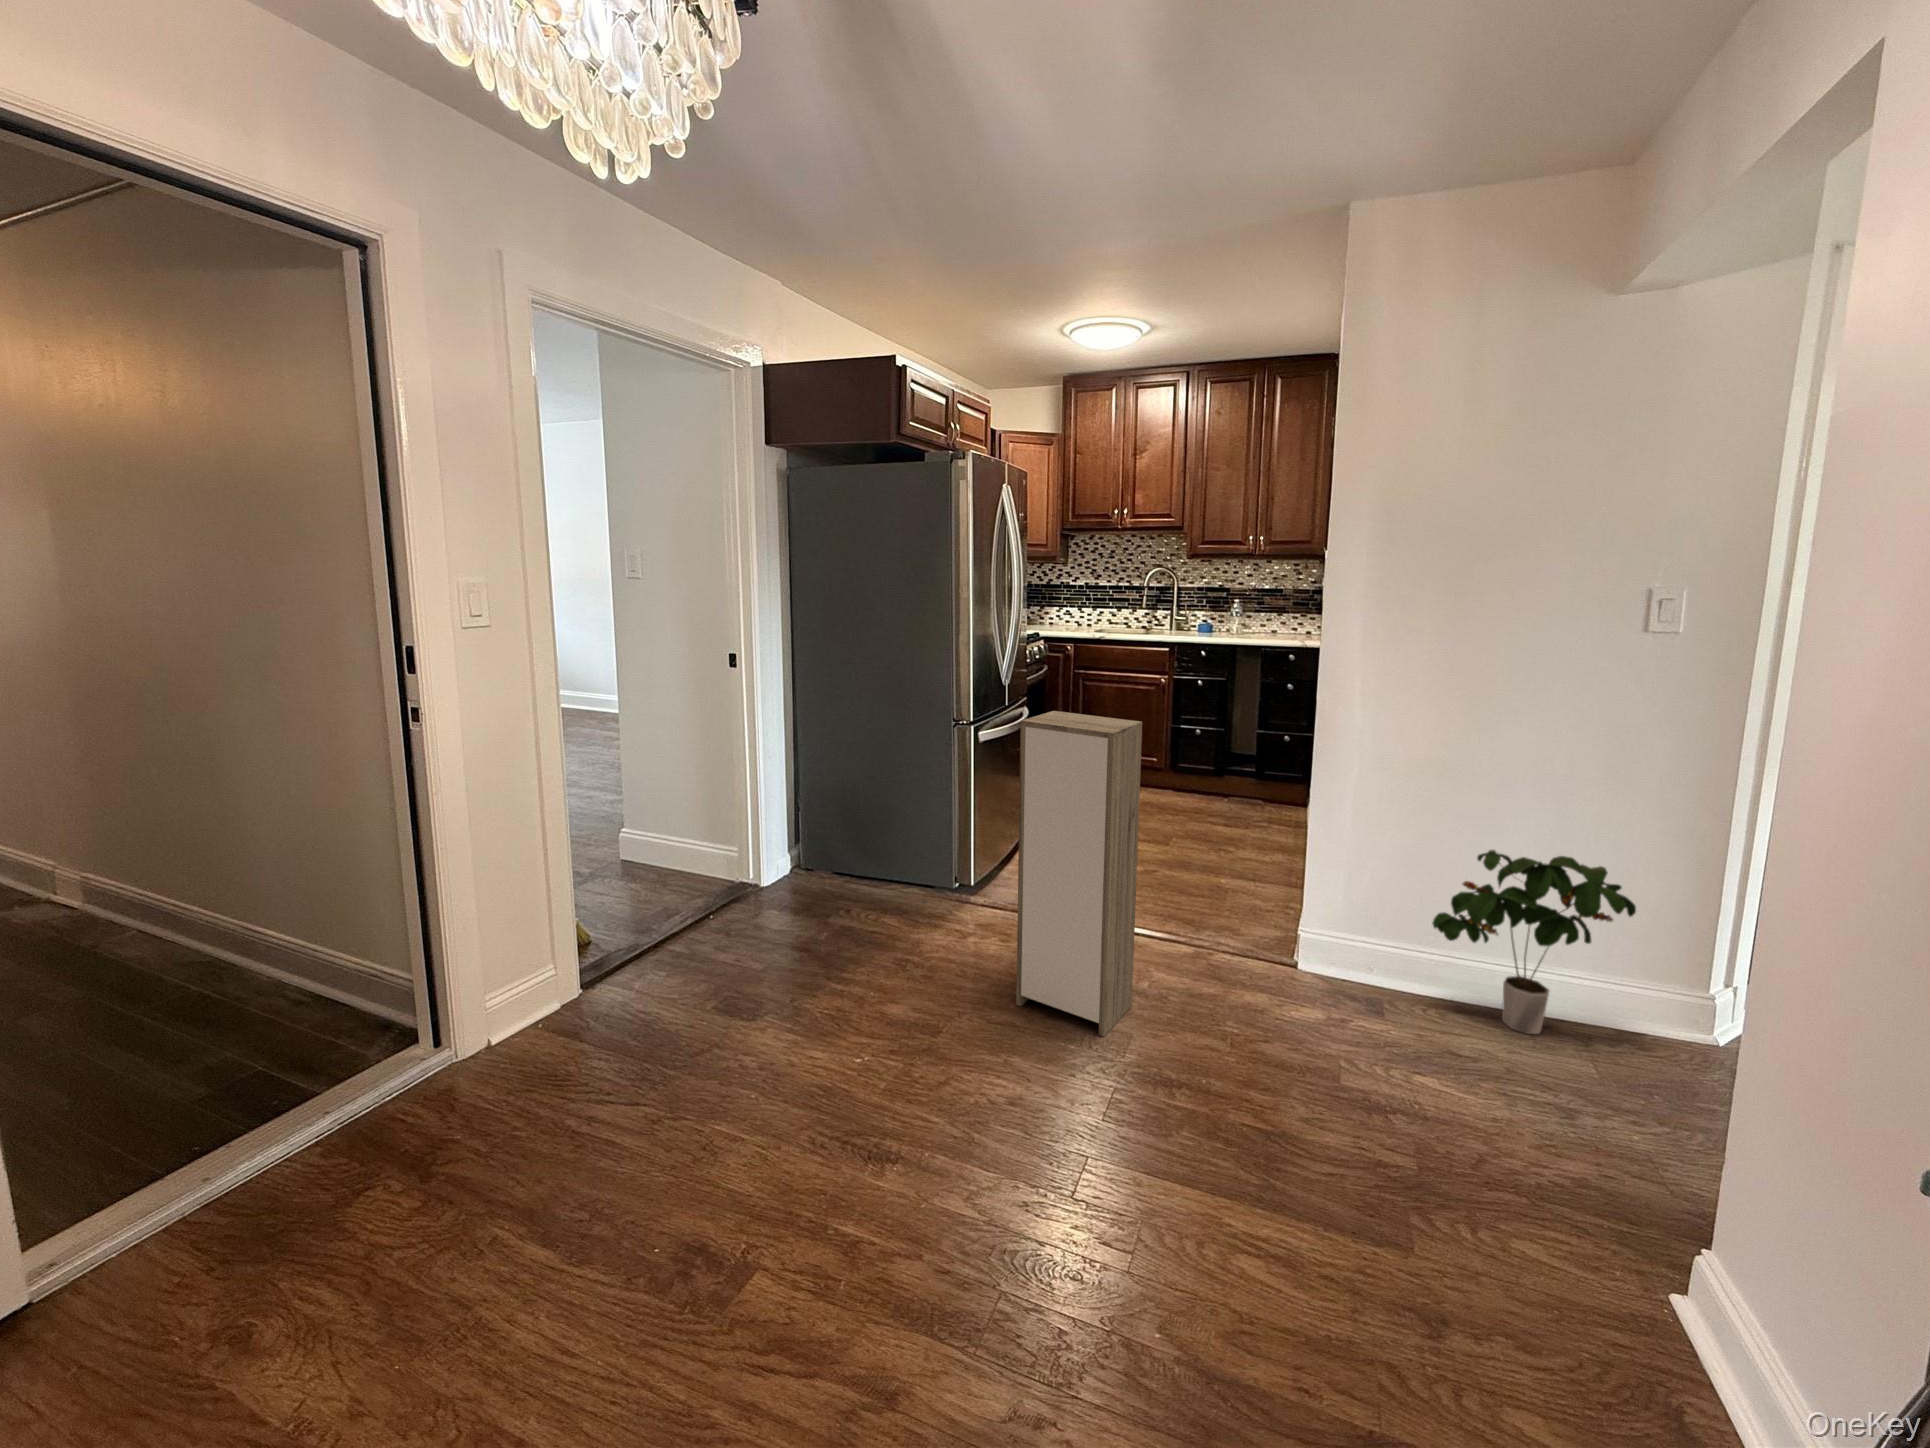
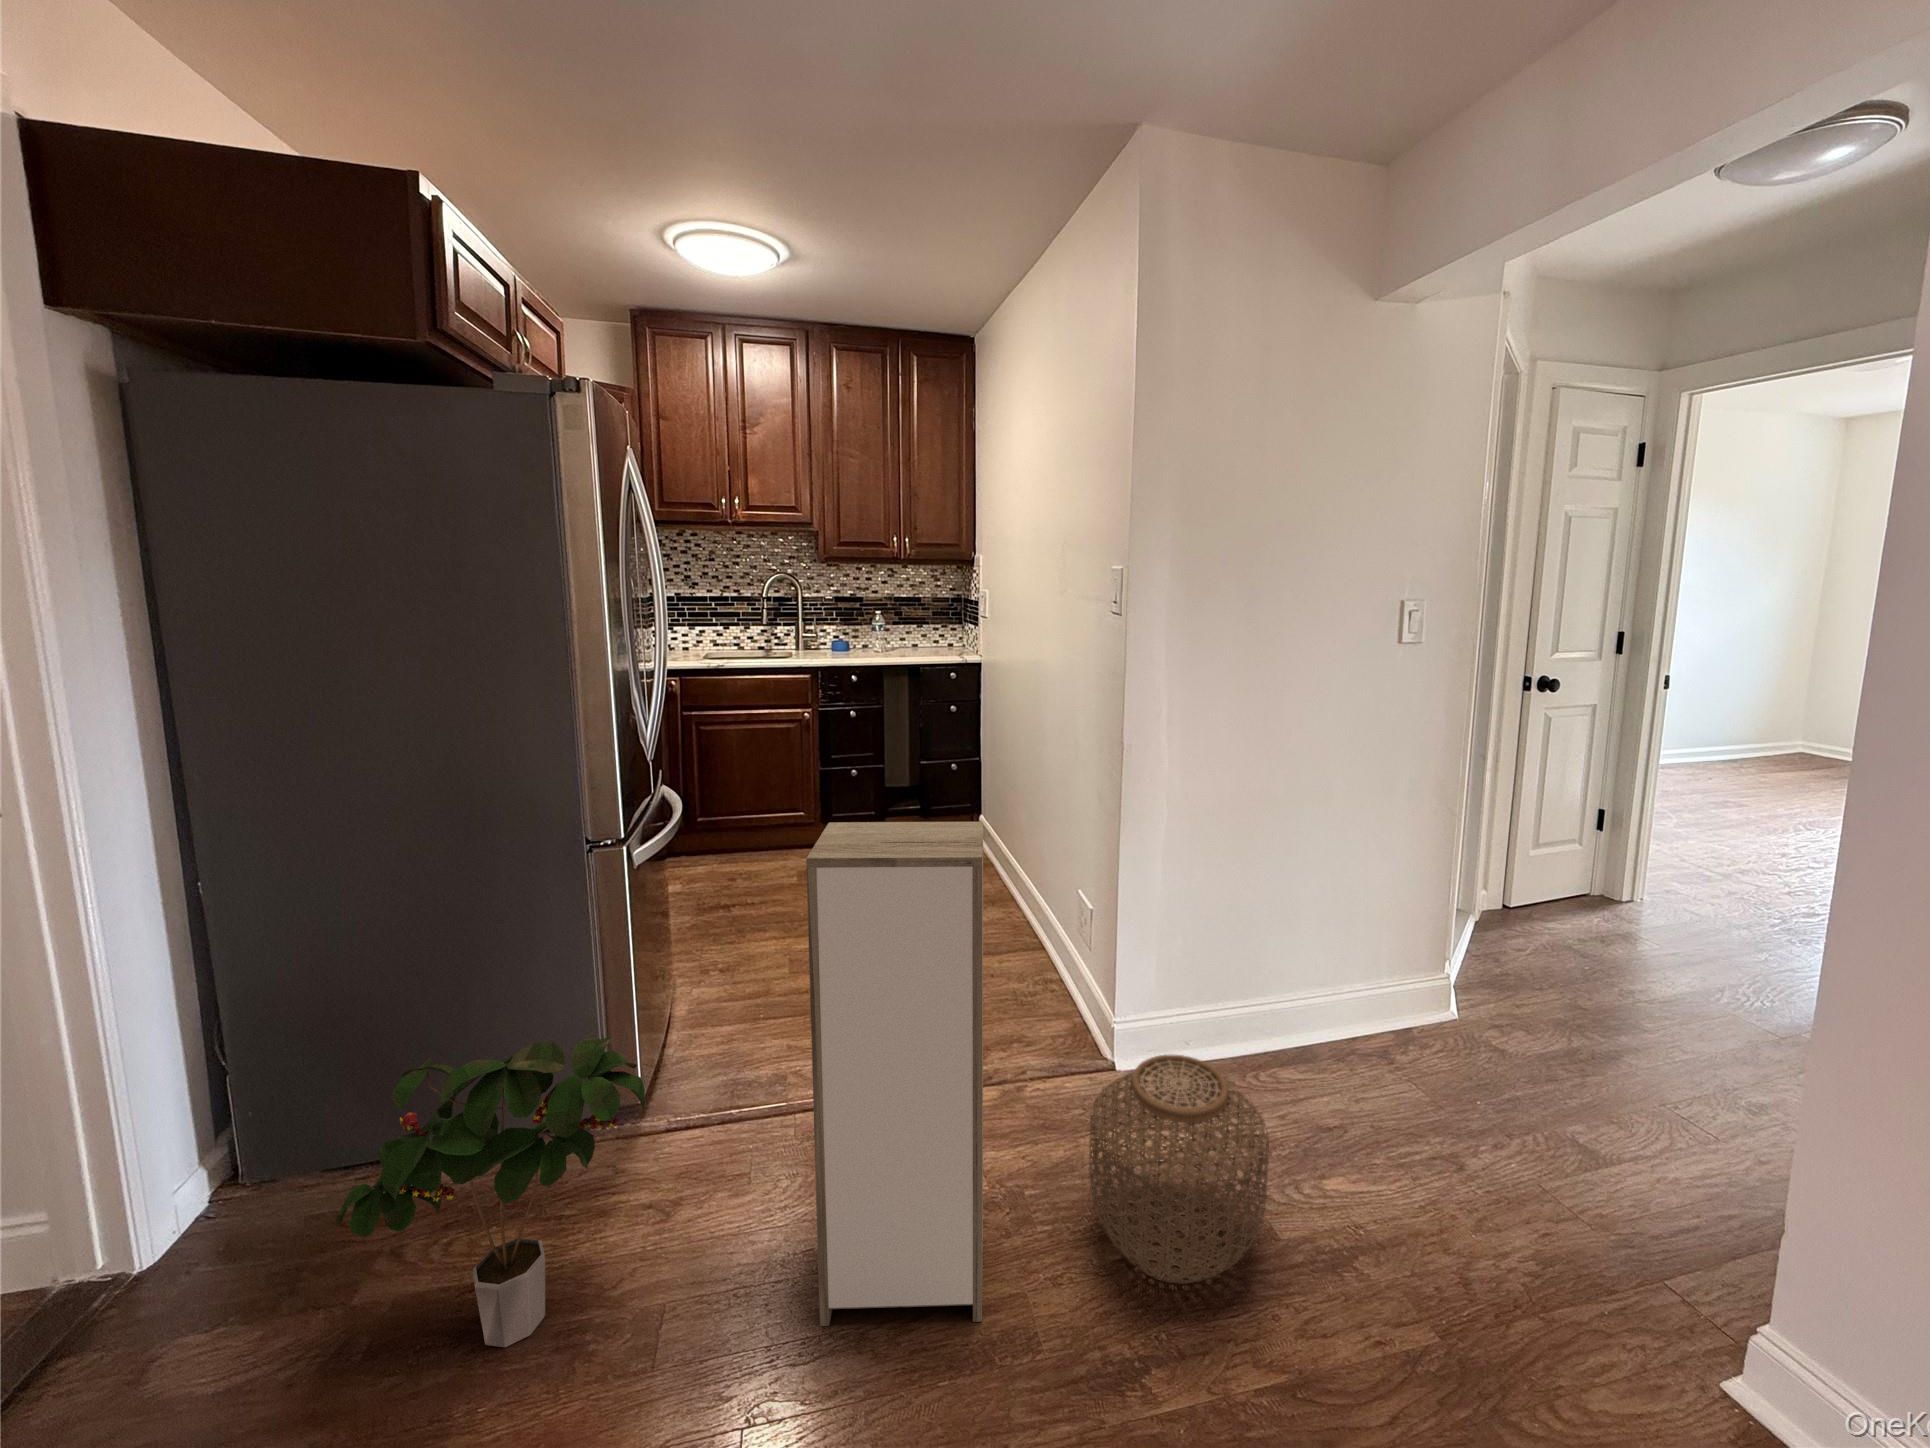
potted plant: present [1433,850,1636,1034] -> present [335,1036,645,1347]
woven basket: none [1195,917,1334,1077] -> present [1089,1054,1269,1283]

